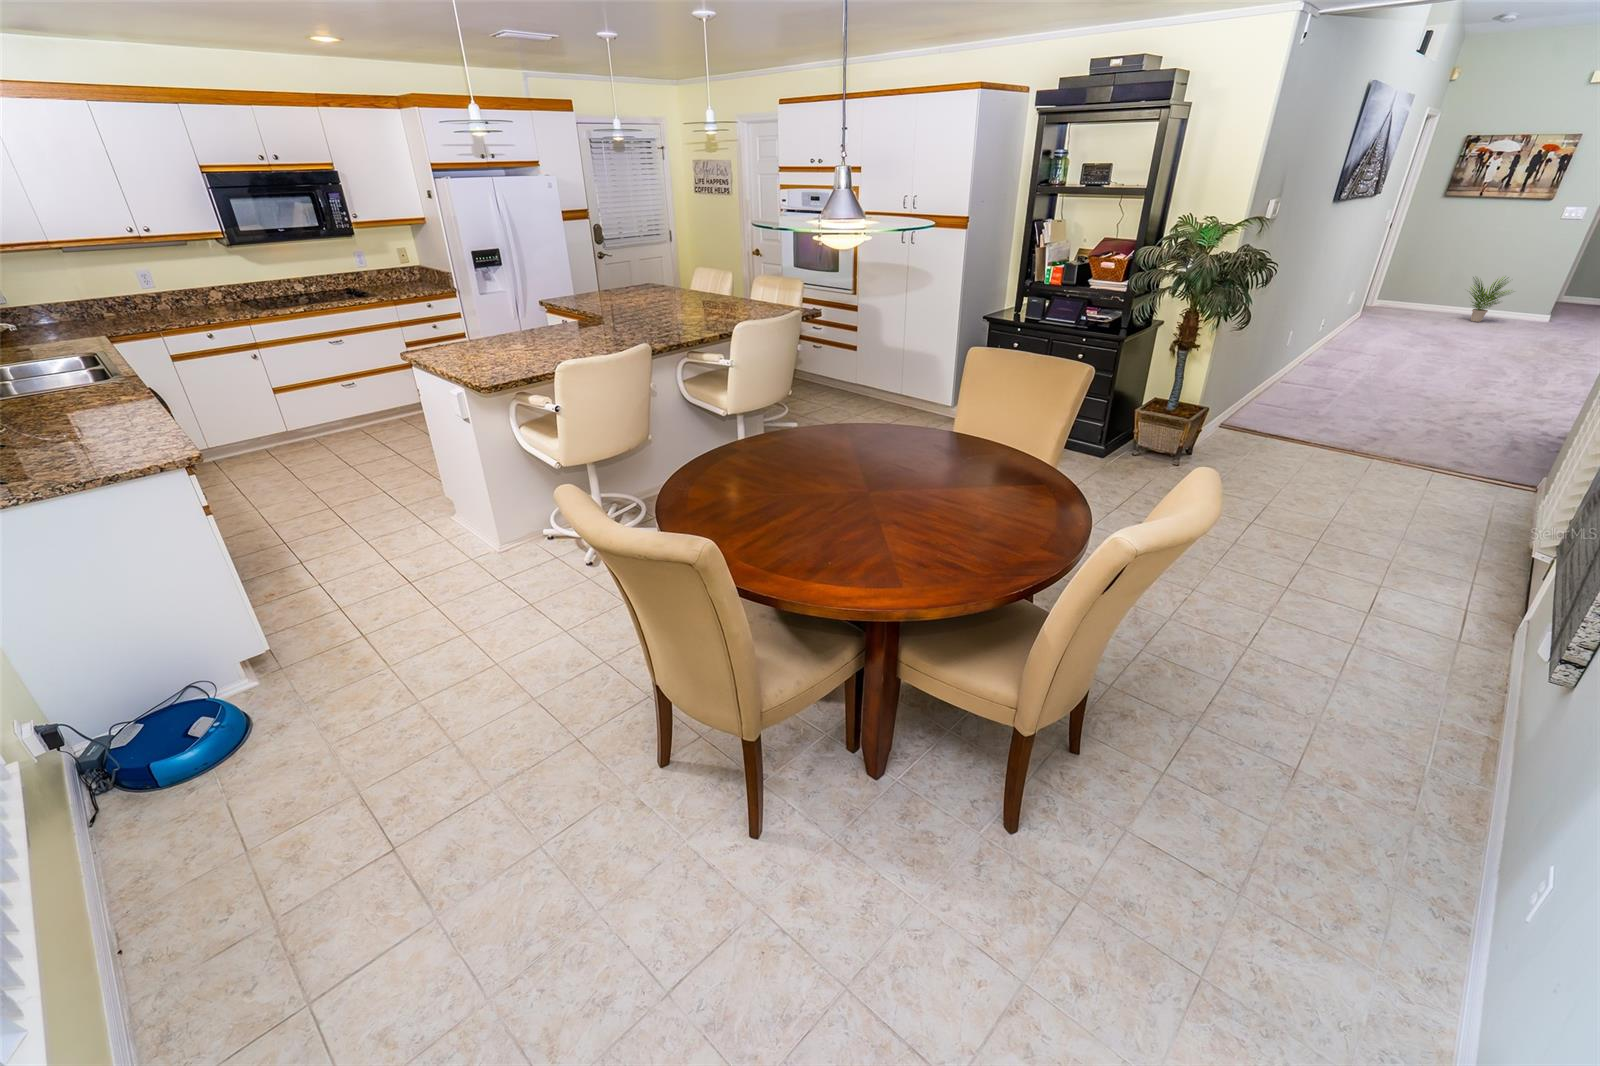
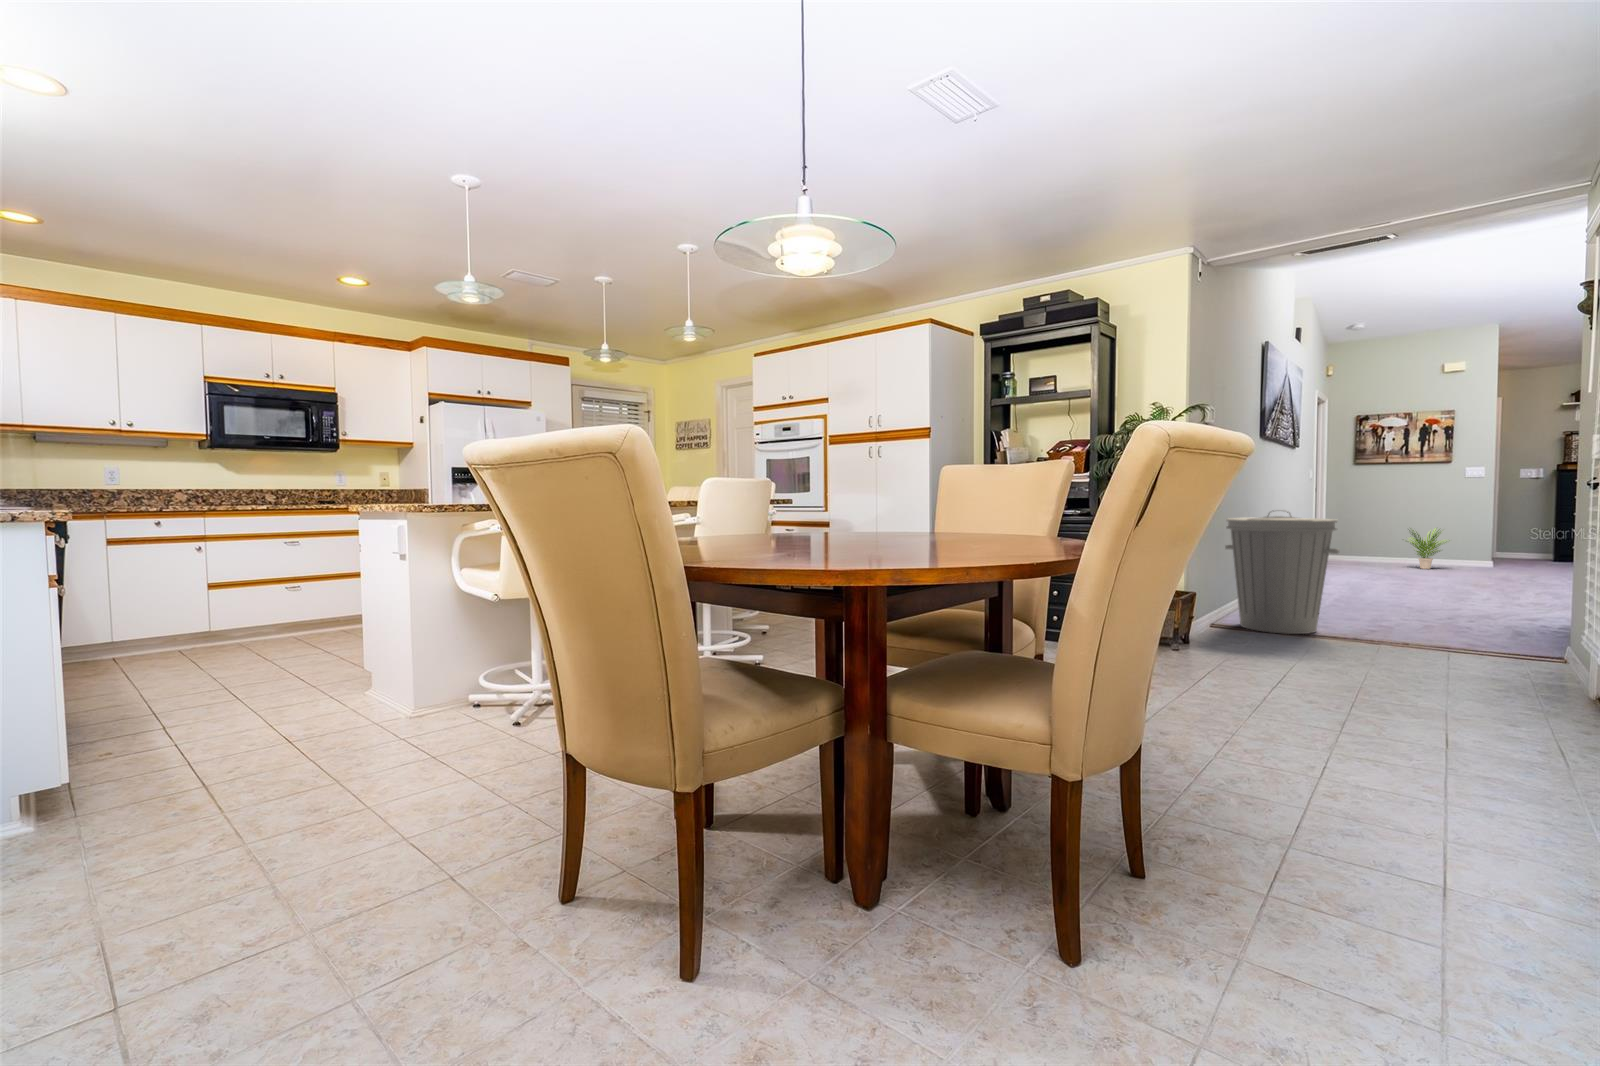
trash can: none [1250,308,1380,437] -> present [1225,512,1339,634]

